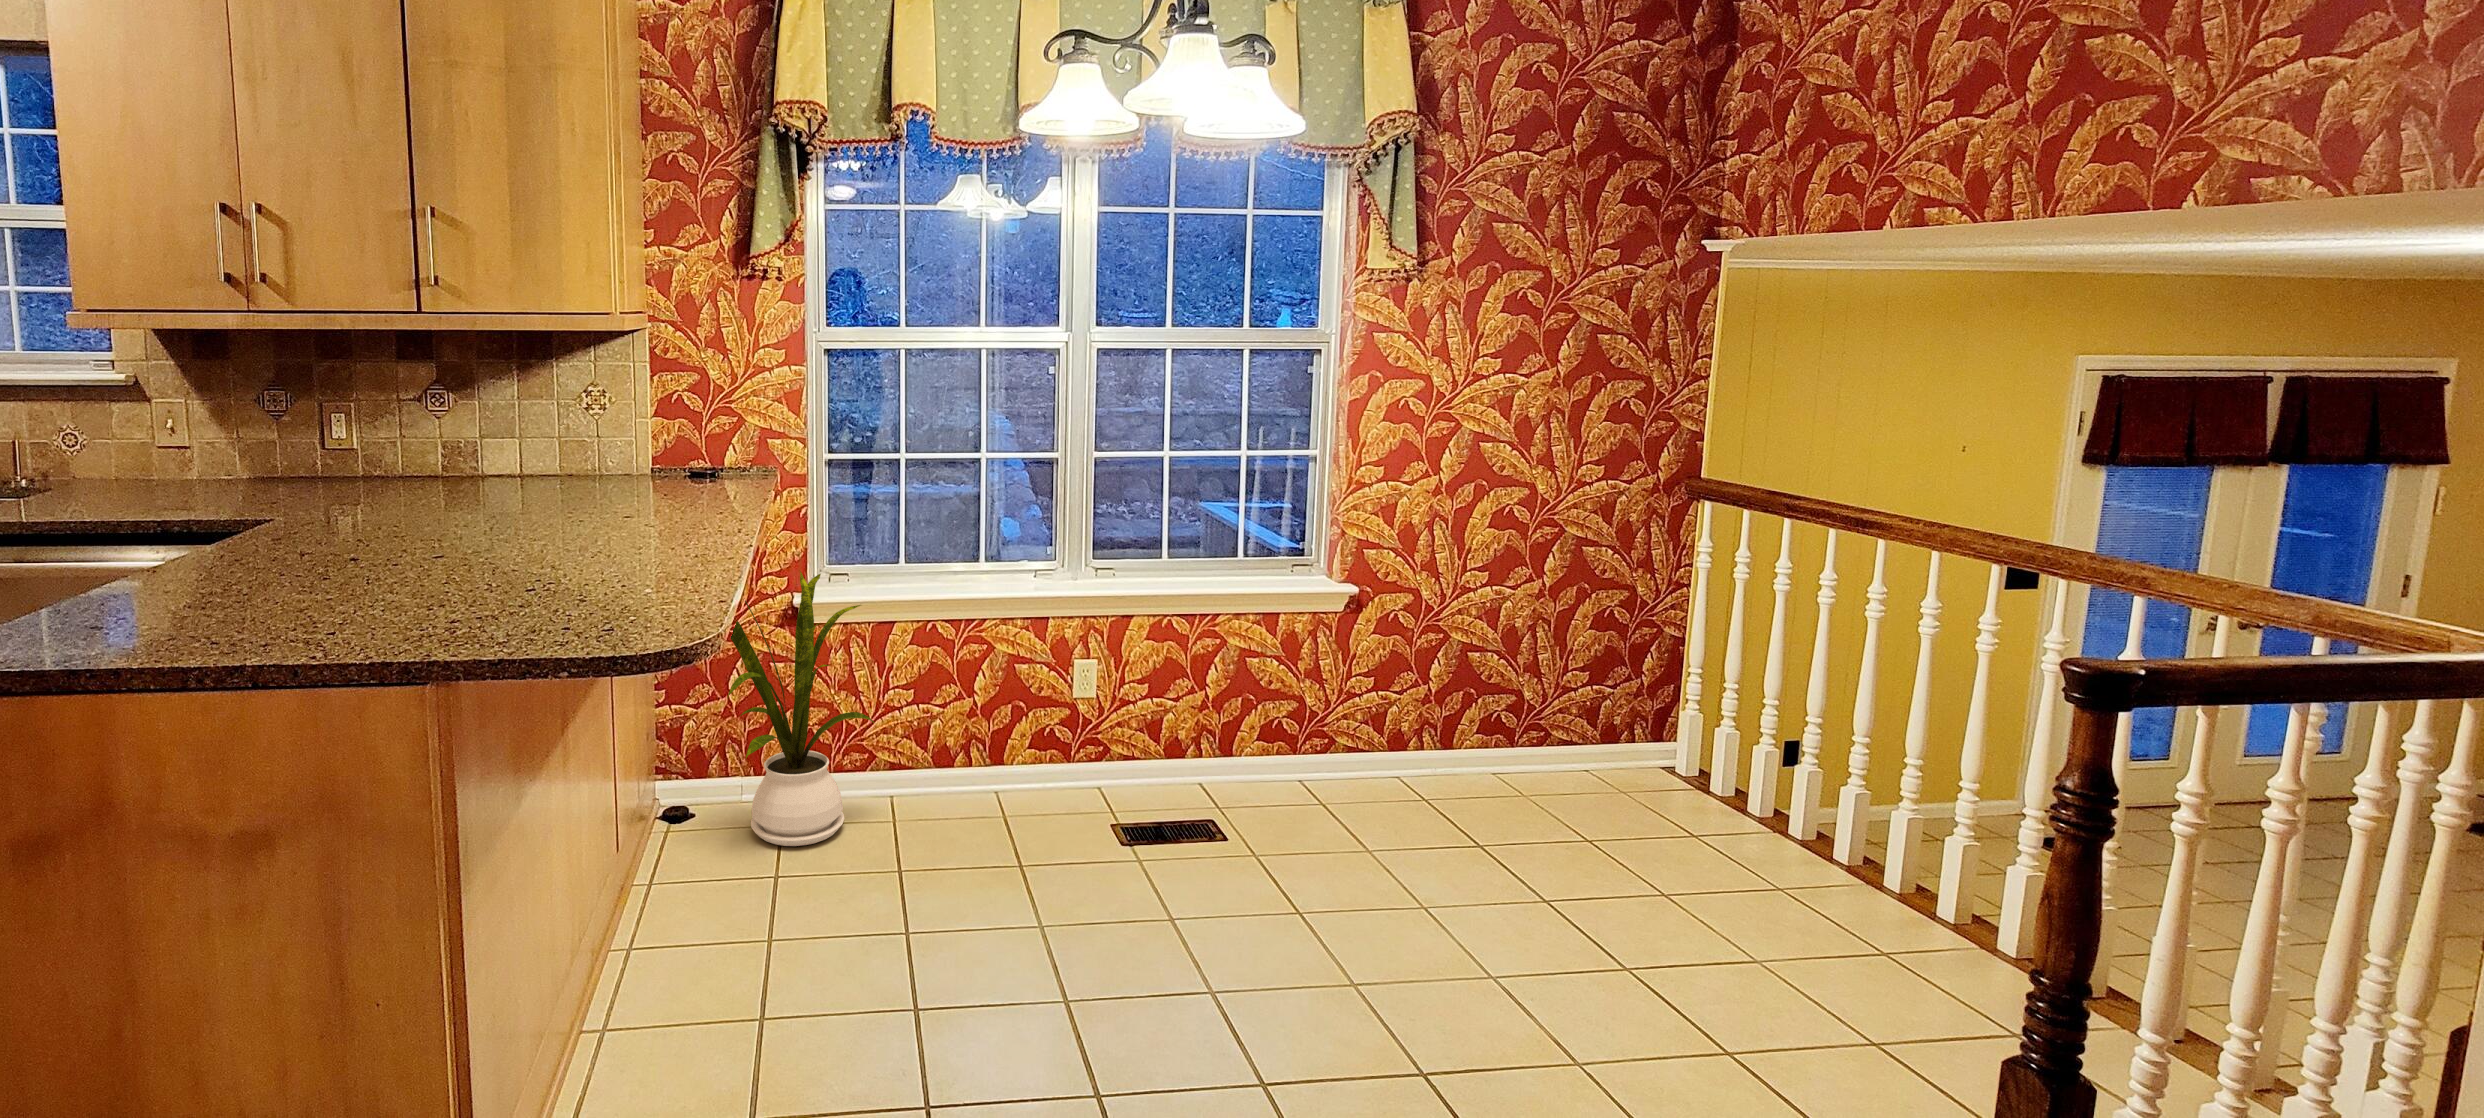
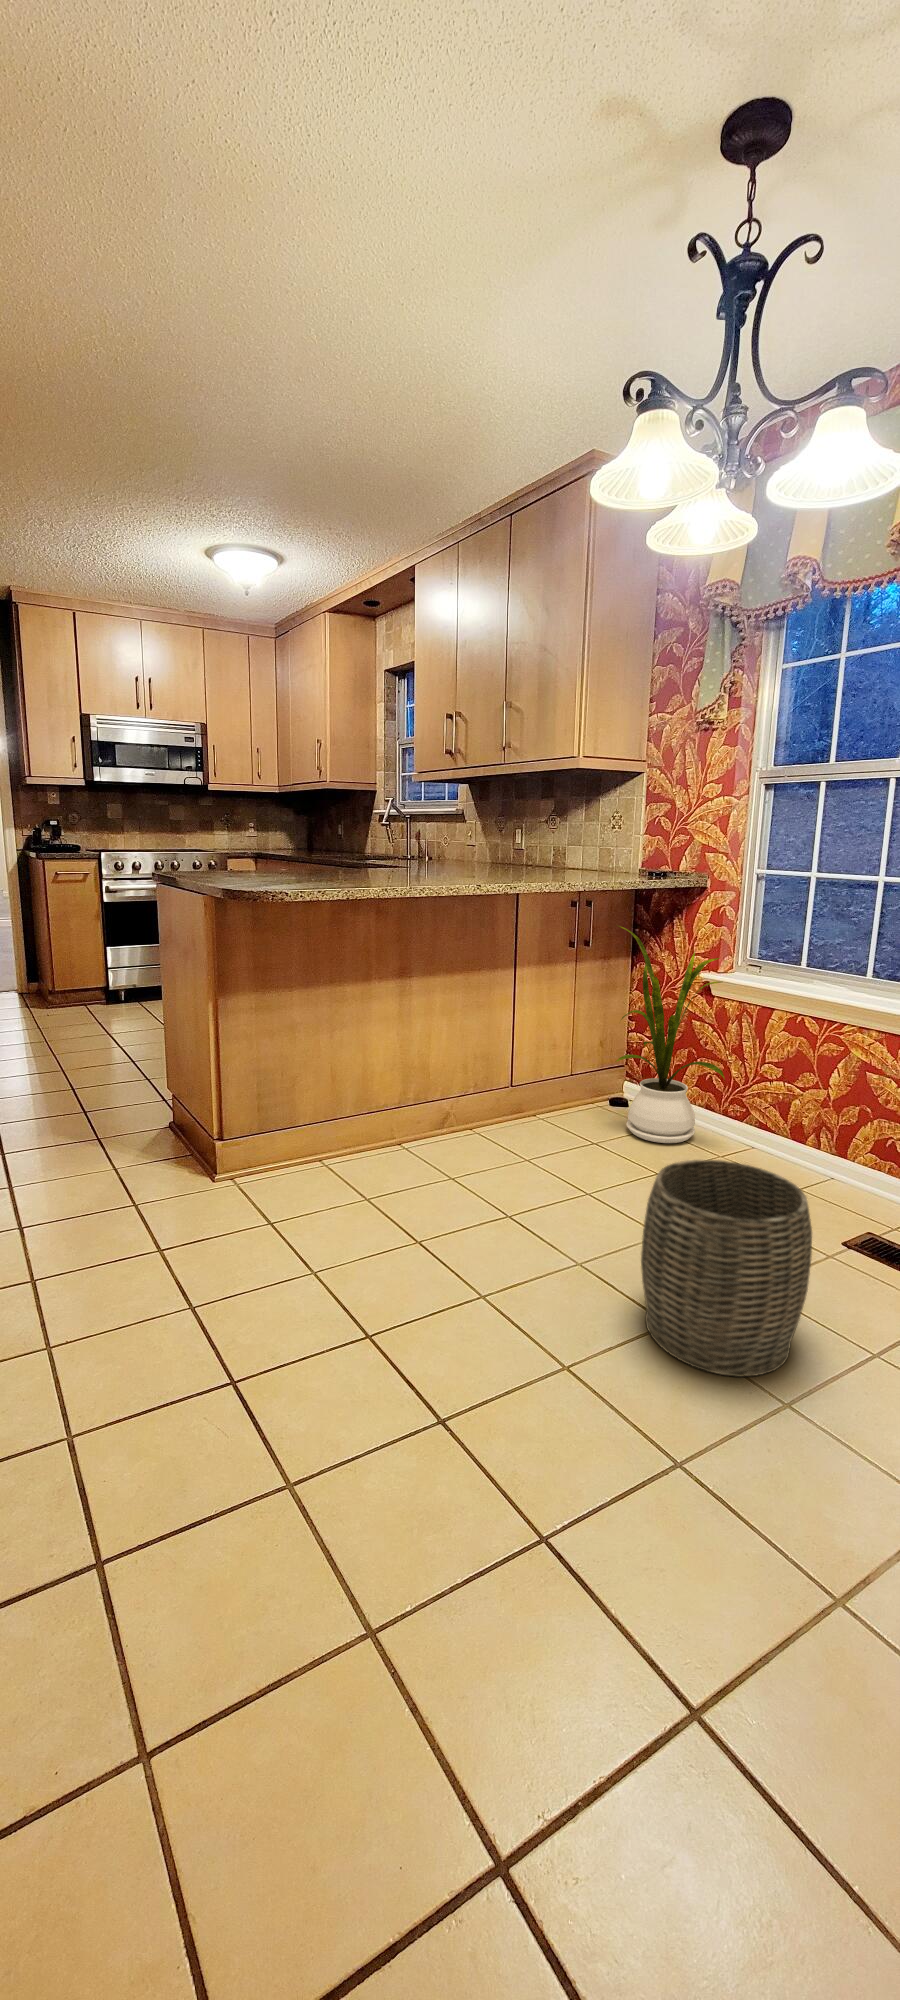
woven basket: none [1124,800,1293,1028] -> present [641,1160,812,1376]

